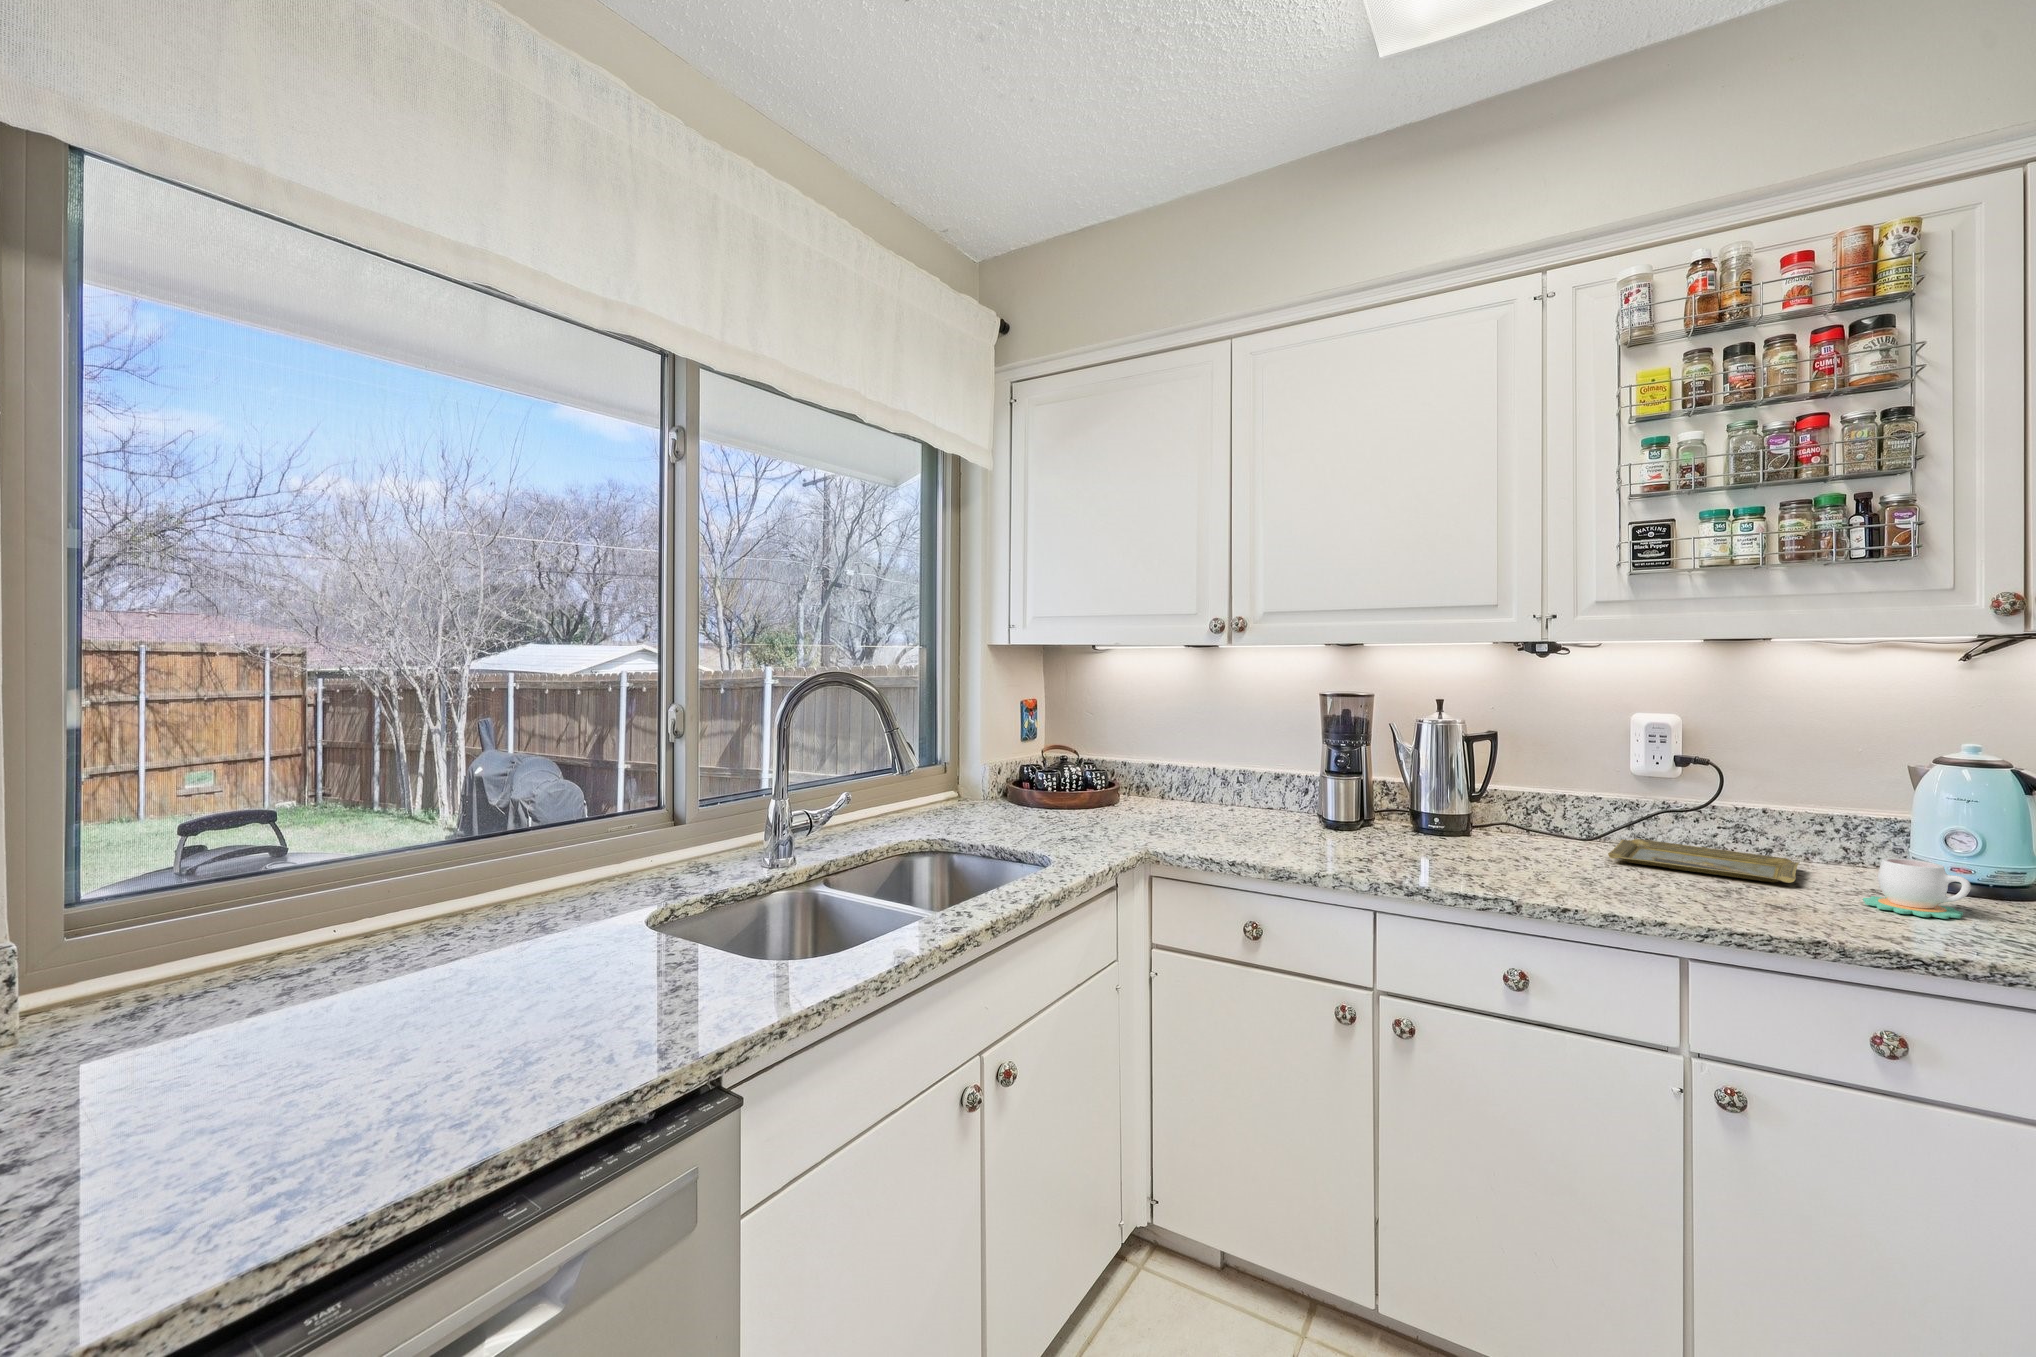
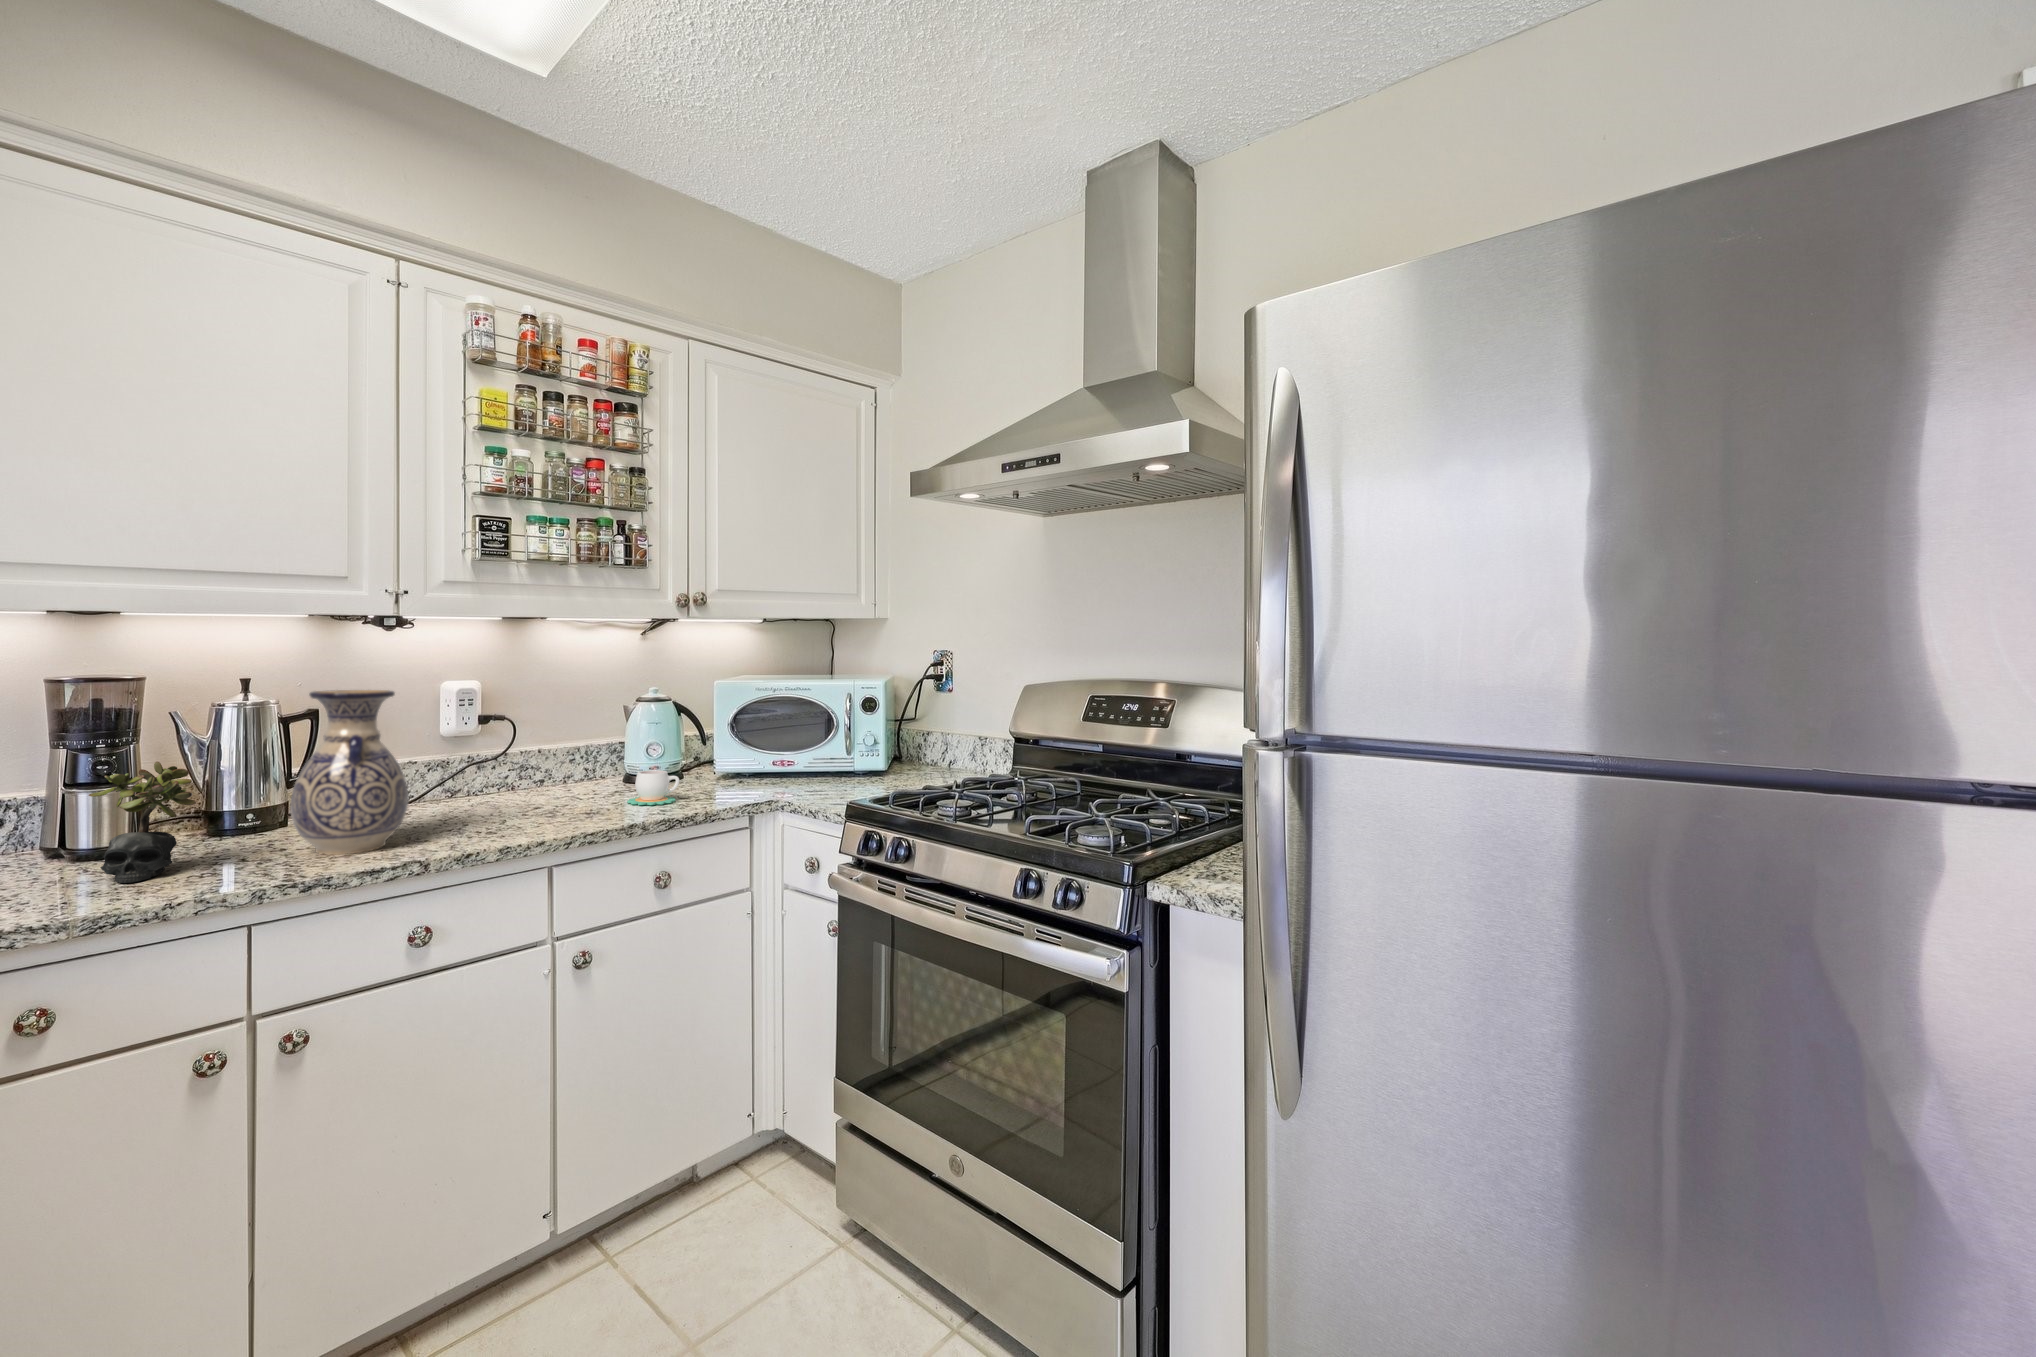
vase: none [1427,718,1527,878] -> present [290,690,408,855]
succulent plant: none [1307,769,1365,858] -> present [89,762,196,883]
tray: present [1608,839,1800,883] -> none [444,786,586,811]

